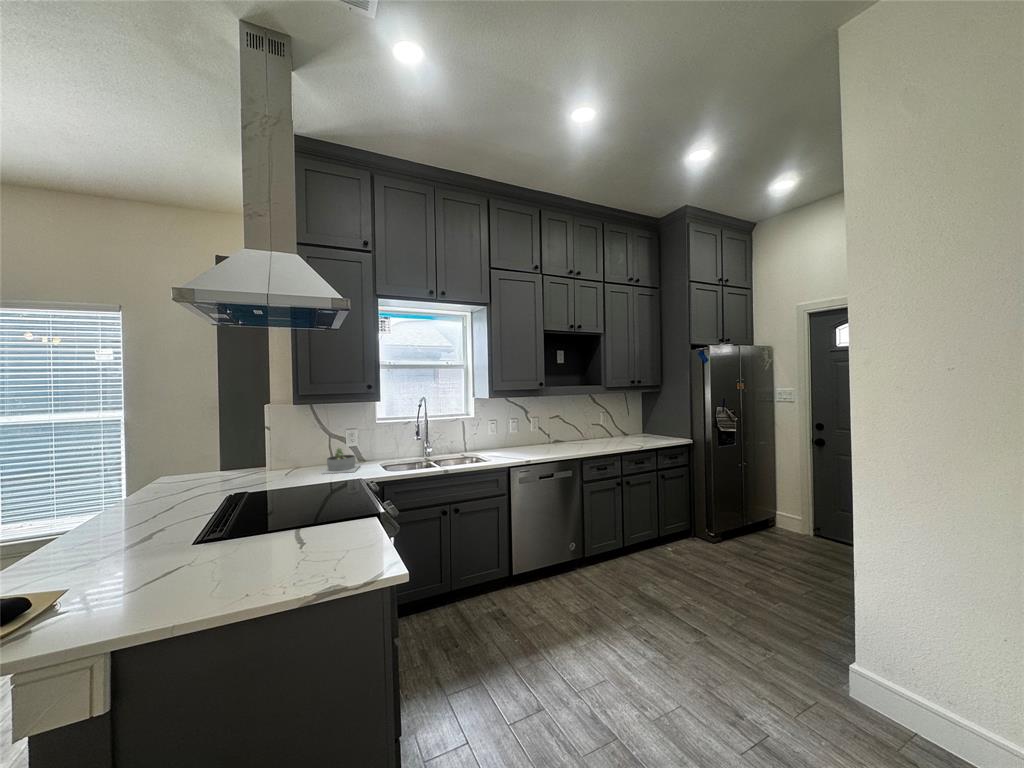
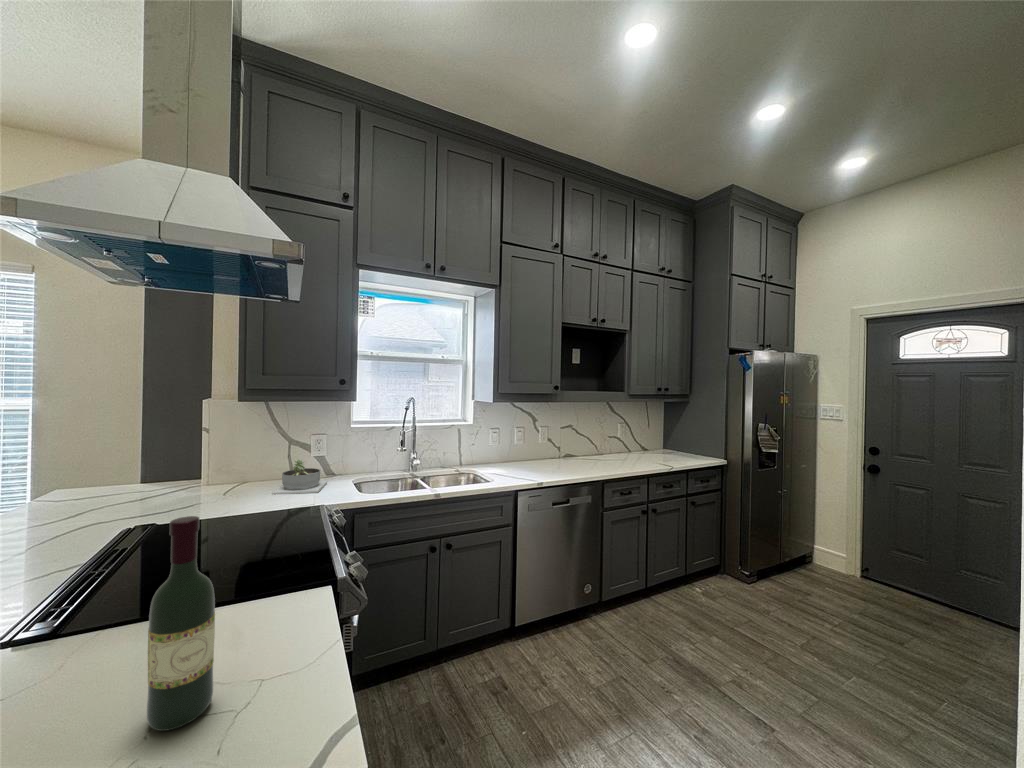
wine bottle: none [290,460,321,568] -> present [147,516,215,731]

